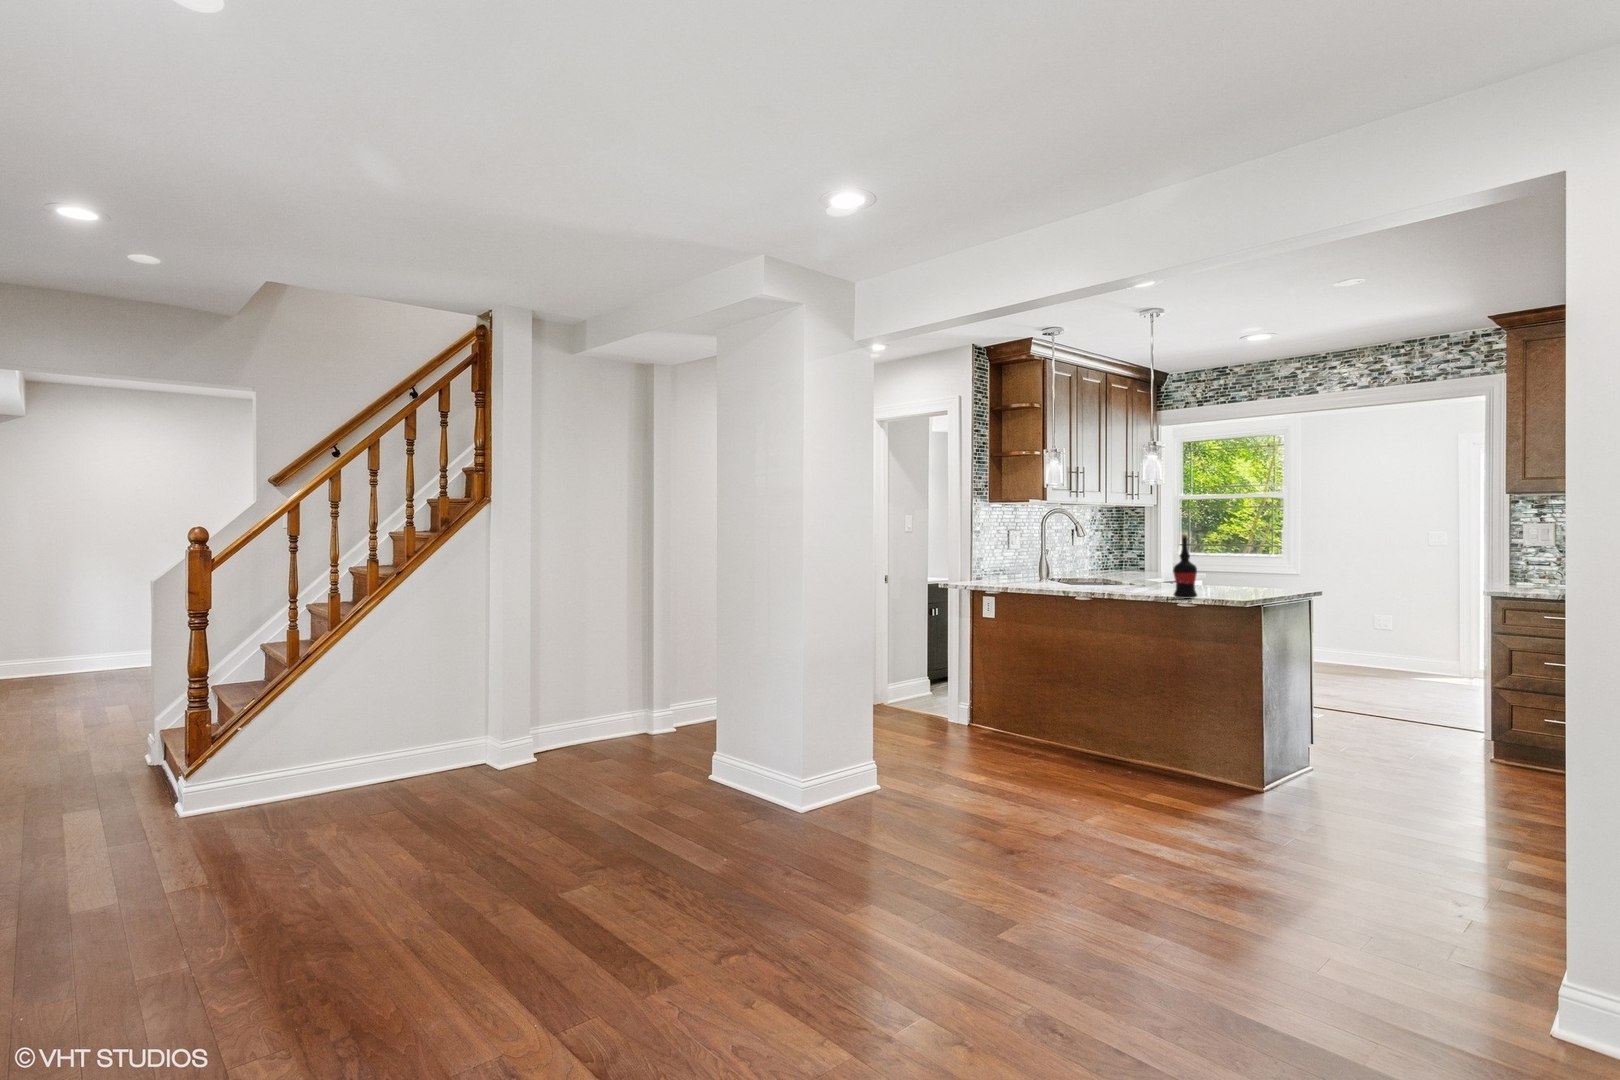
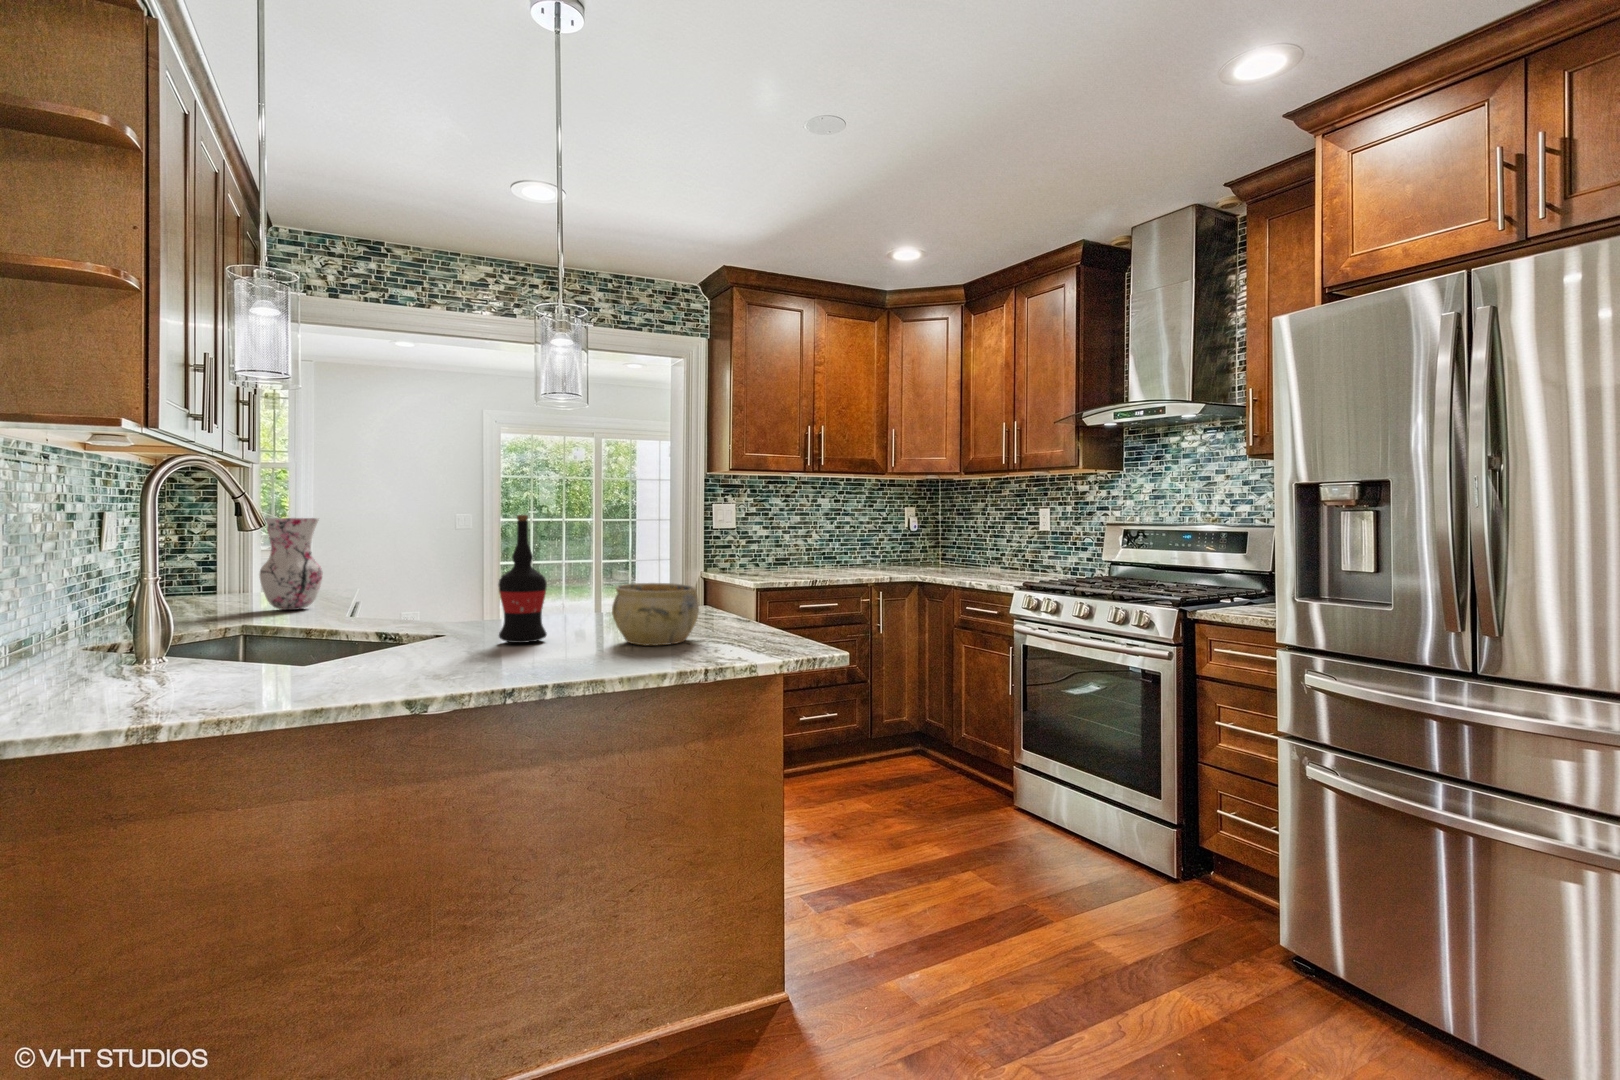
vase: none [1131,541,1162,590] -> present [260,518,323,610]
ceramic bowl: none [1214,570,1264,601] -> present [612,583,699,645]

